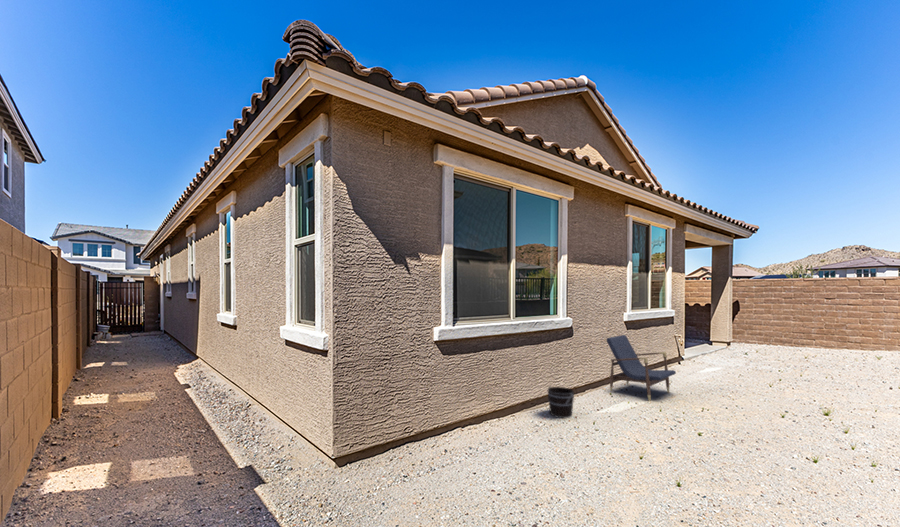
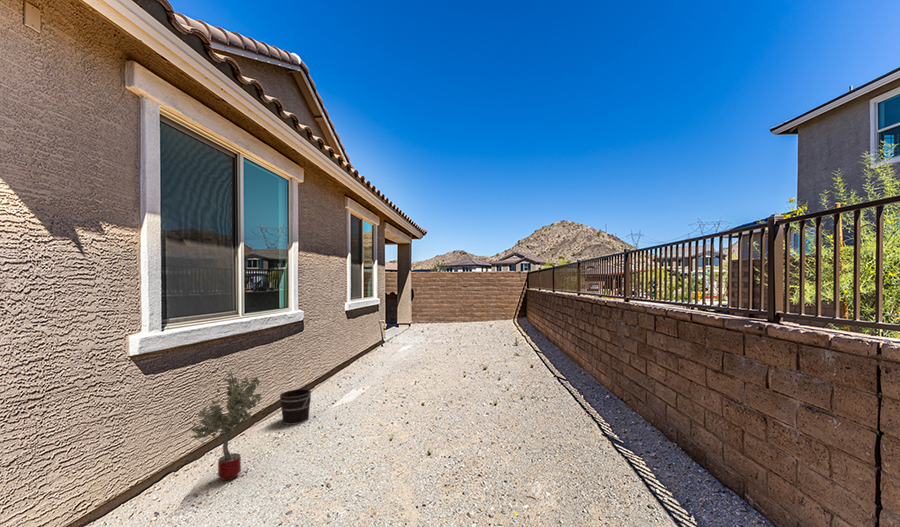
lounge chair: present [607,335,676,401] -> none [331,326,391,385]
potted tree: none [469,361,522,445] -> present [191,372,262,480]

